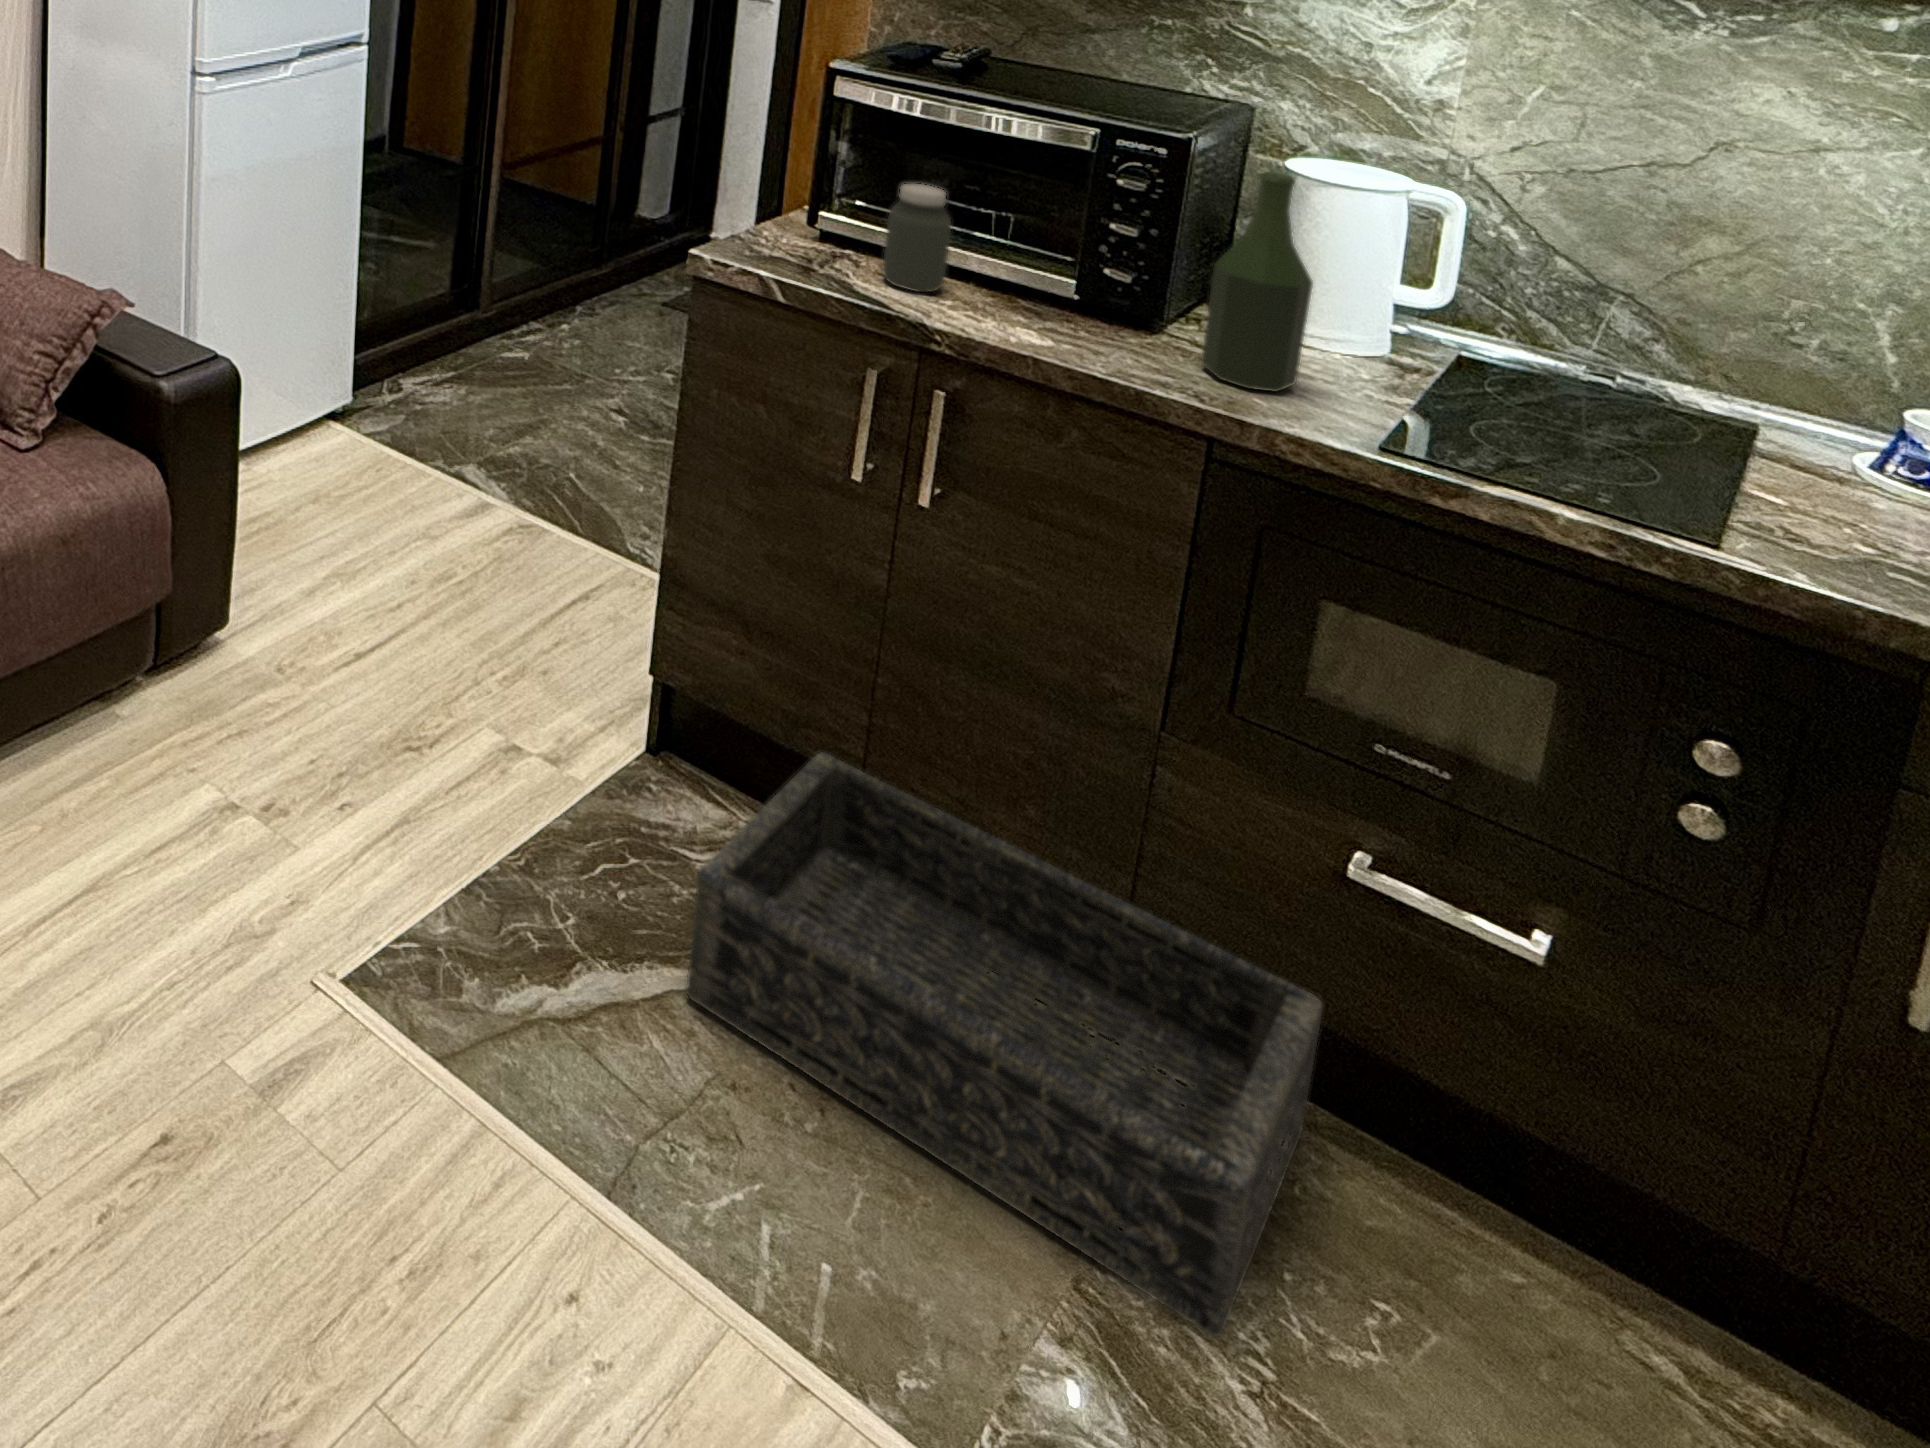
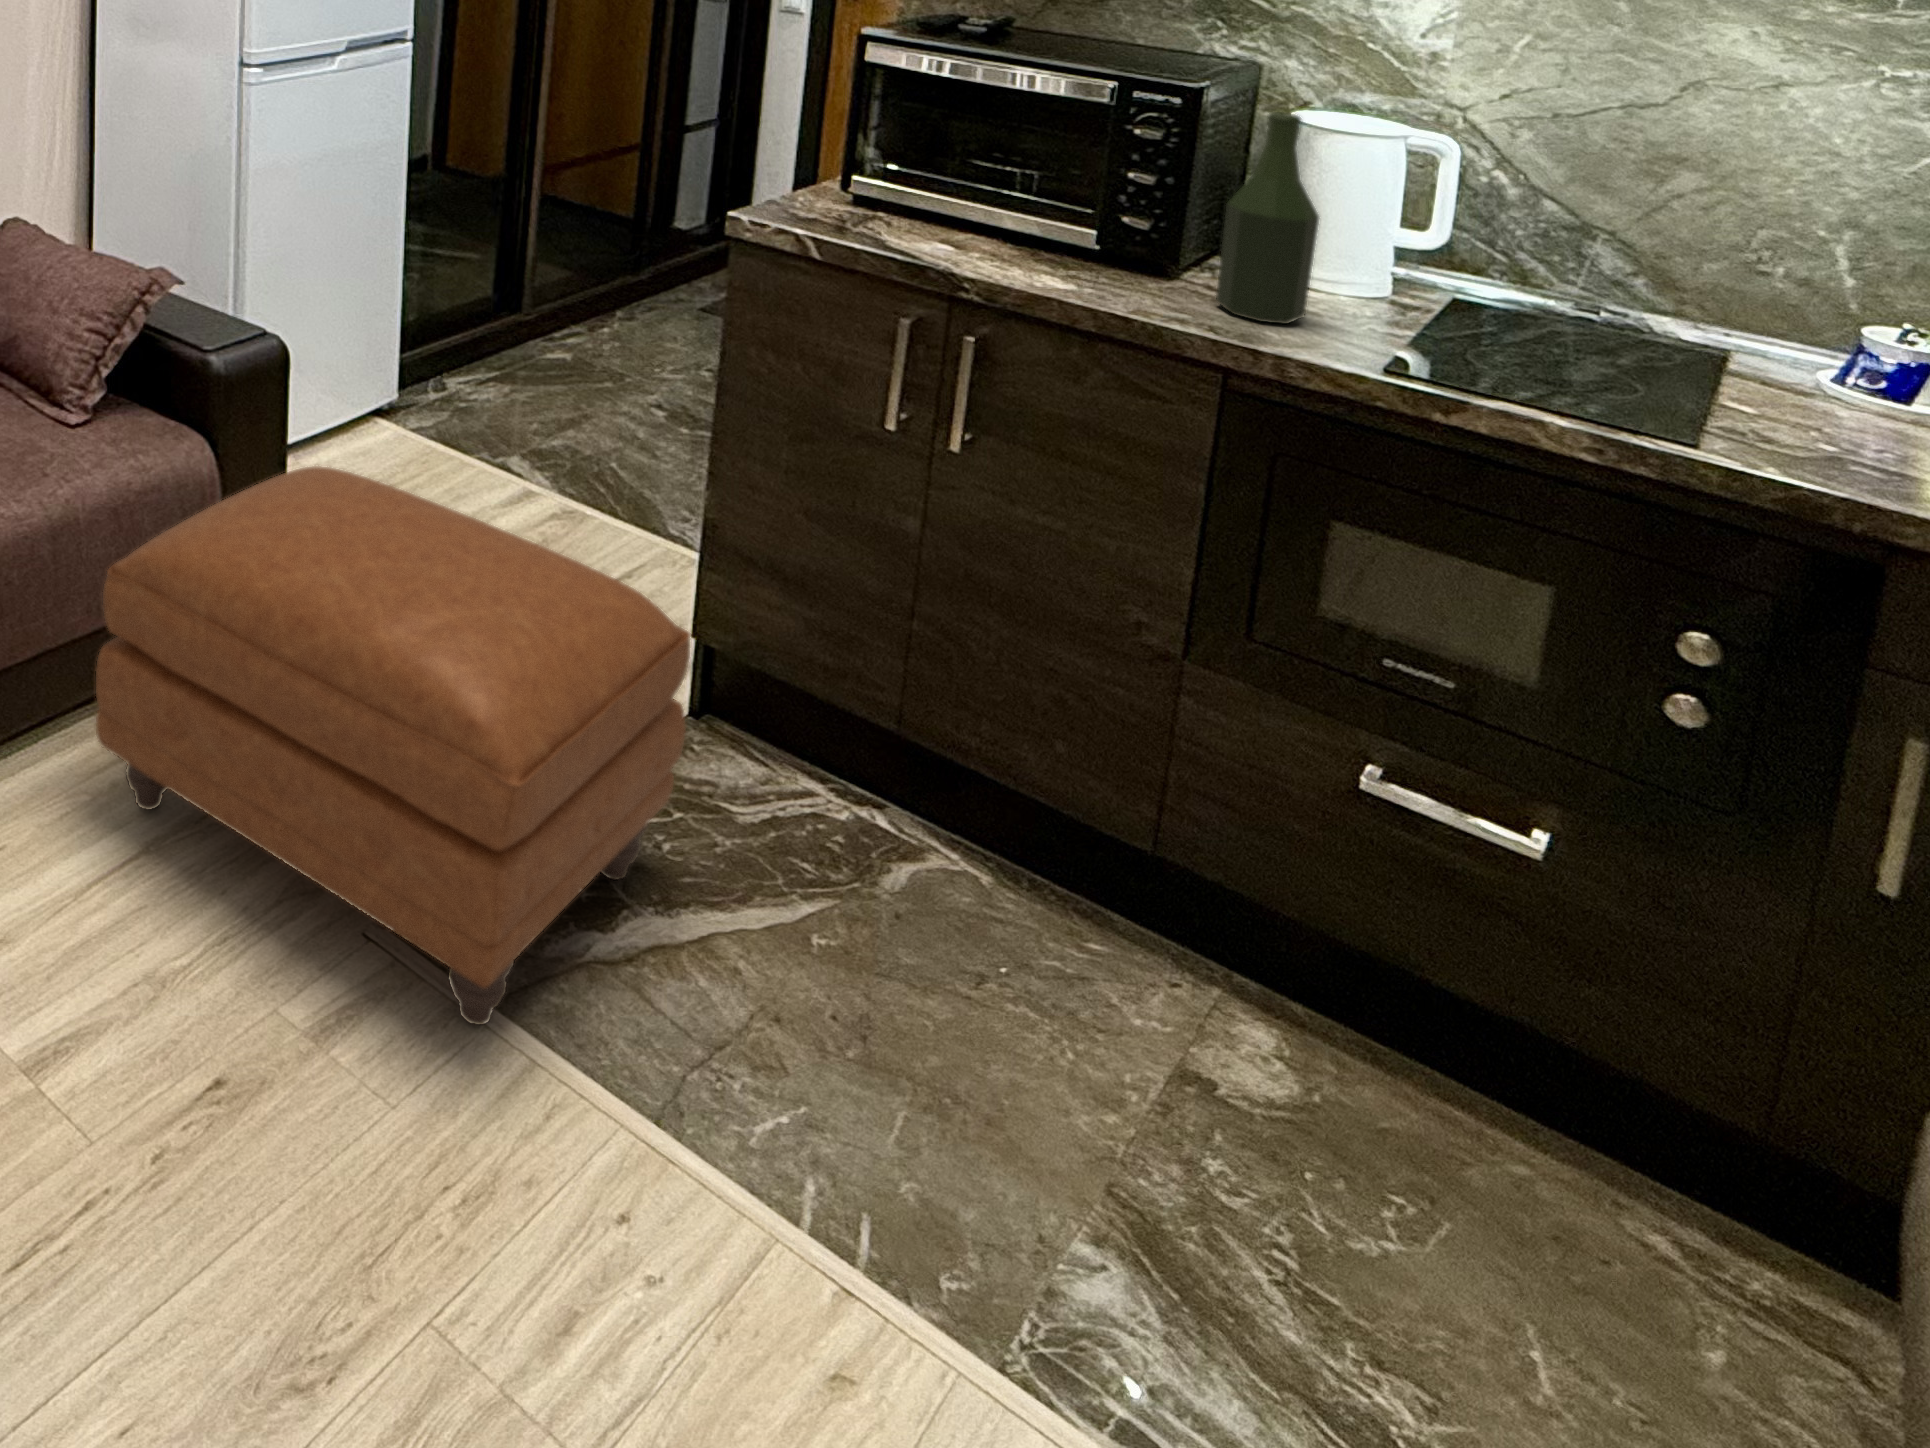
jar: present [883,184,951,292] -> none [913,140,978,245]
ottoman: none [44,498,647,1084] -> present [96,466,690,1025]
basket: present [686,753,1323,1337] -> none [732,700,1340,1233]

